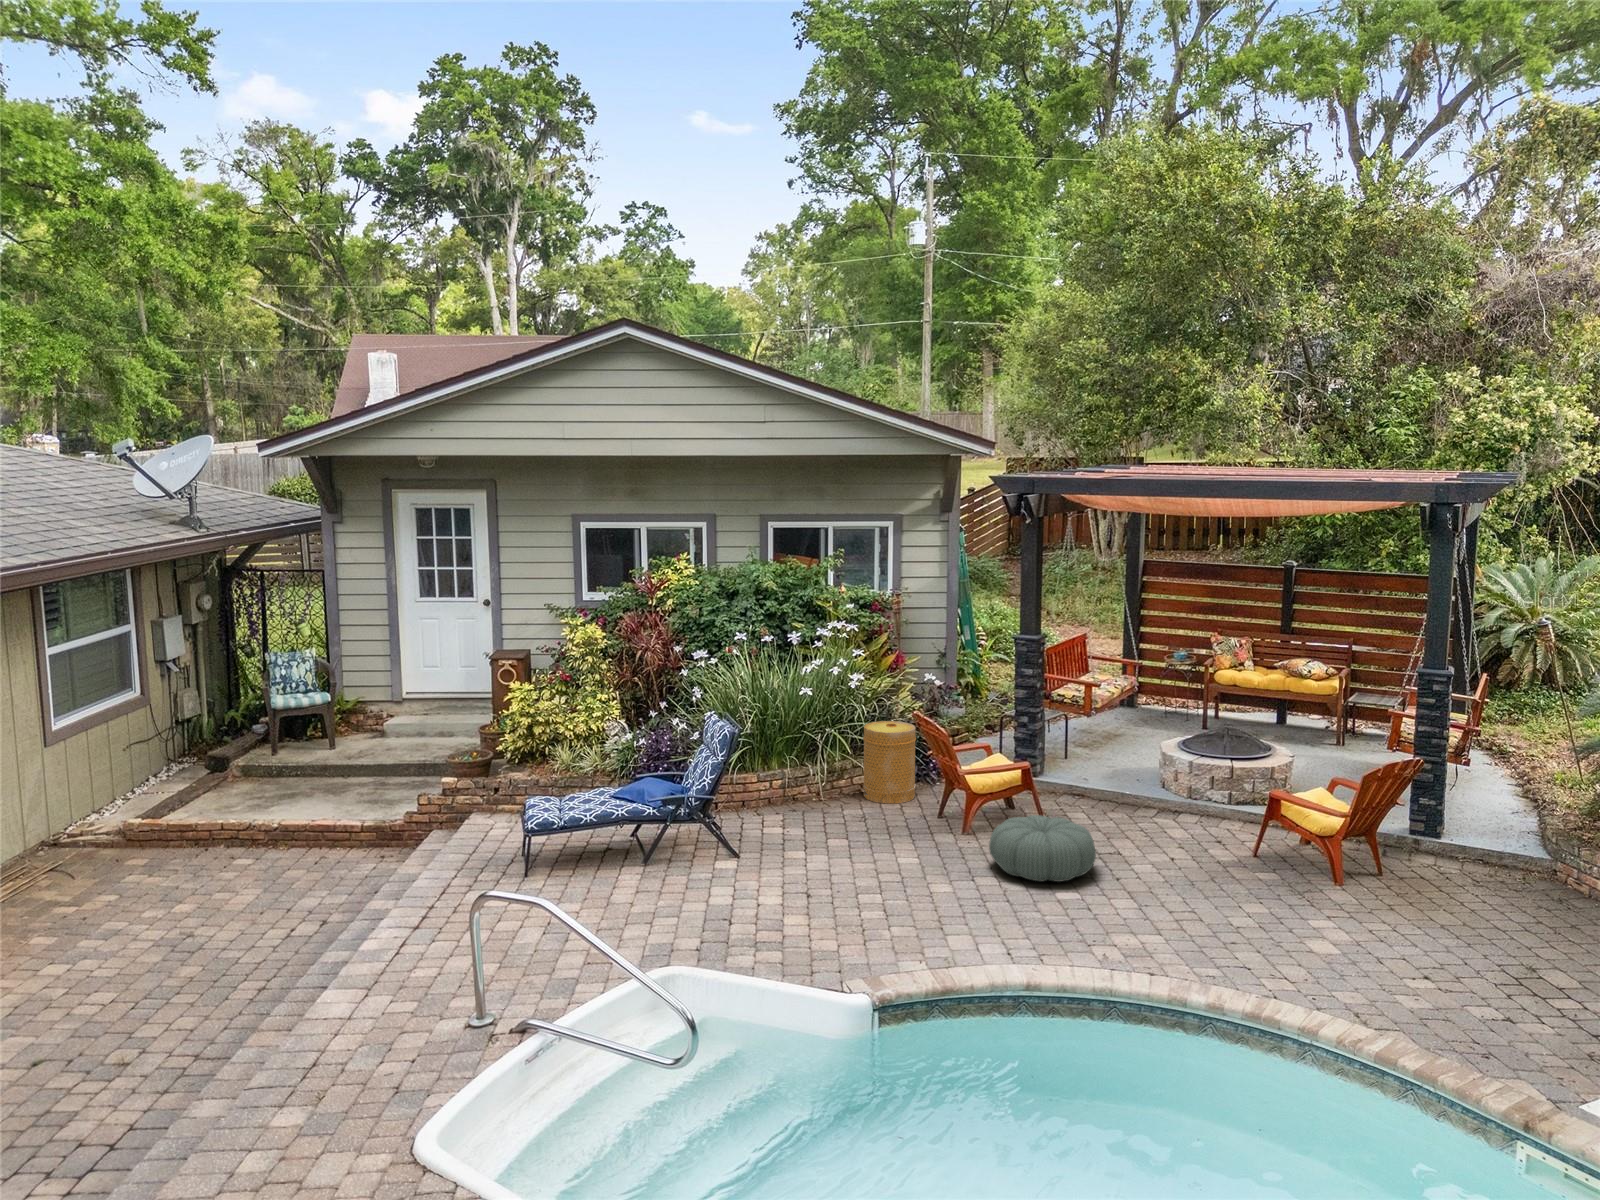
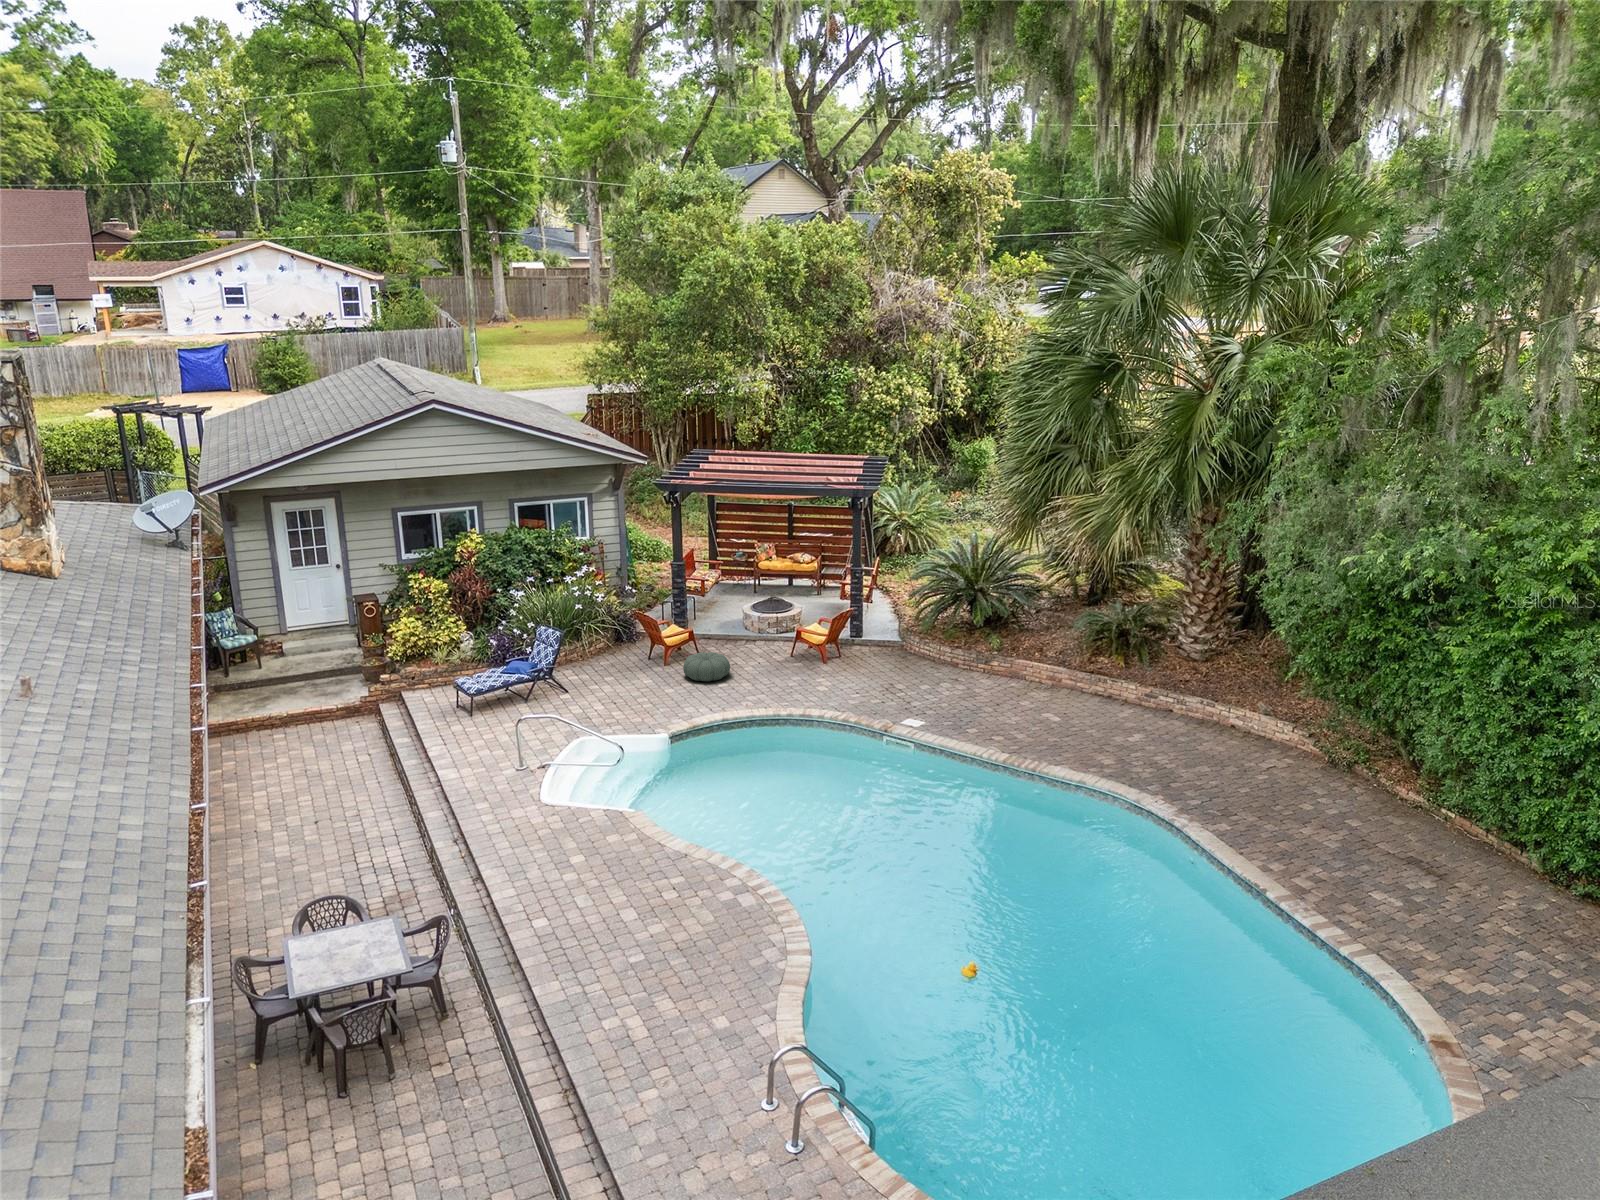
basket: present [863,721,916,804] -> none [601,613,629,656]

